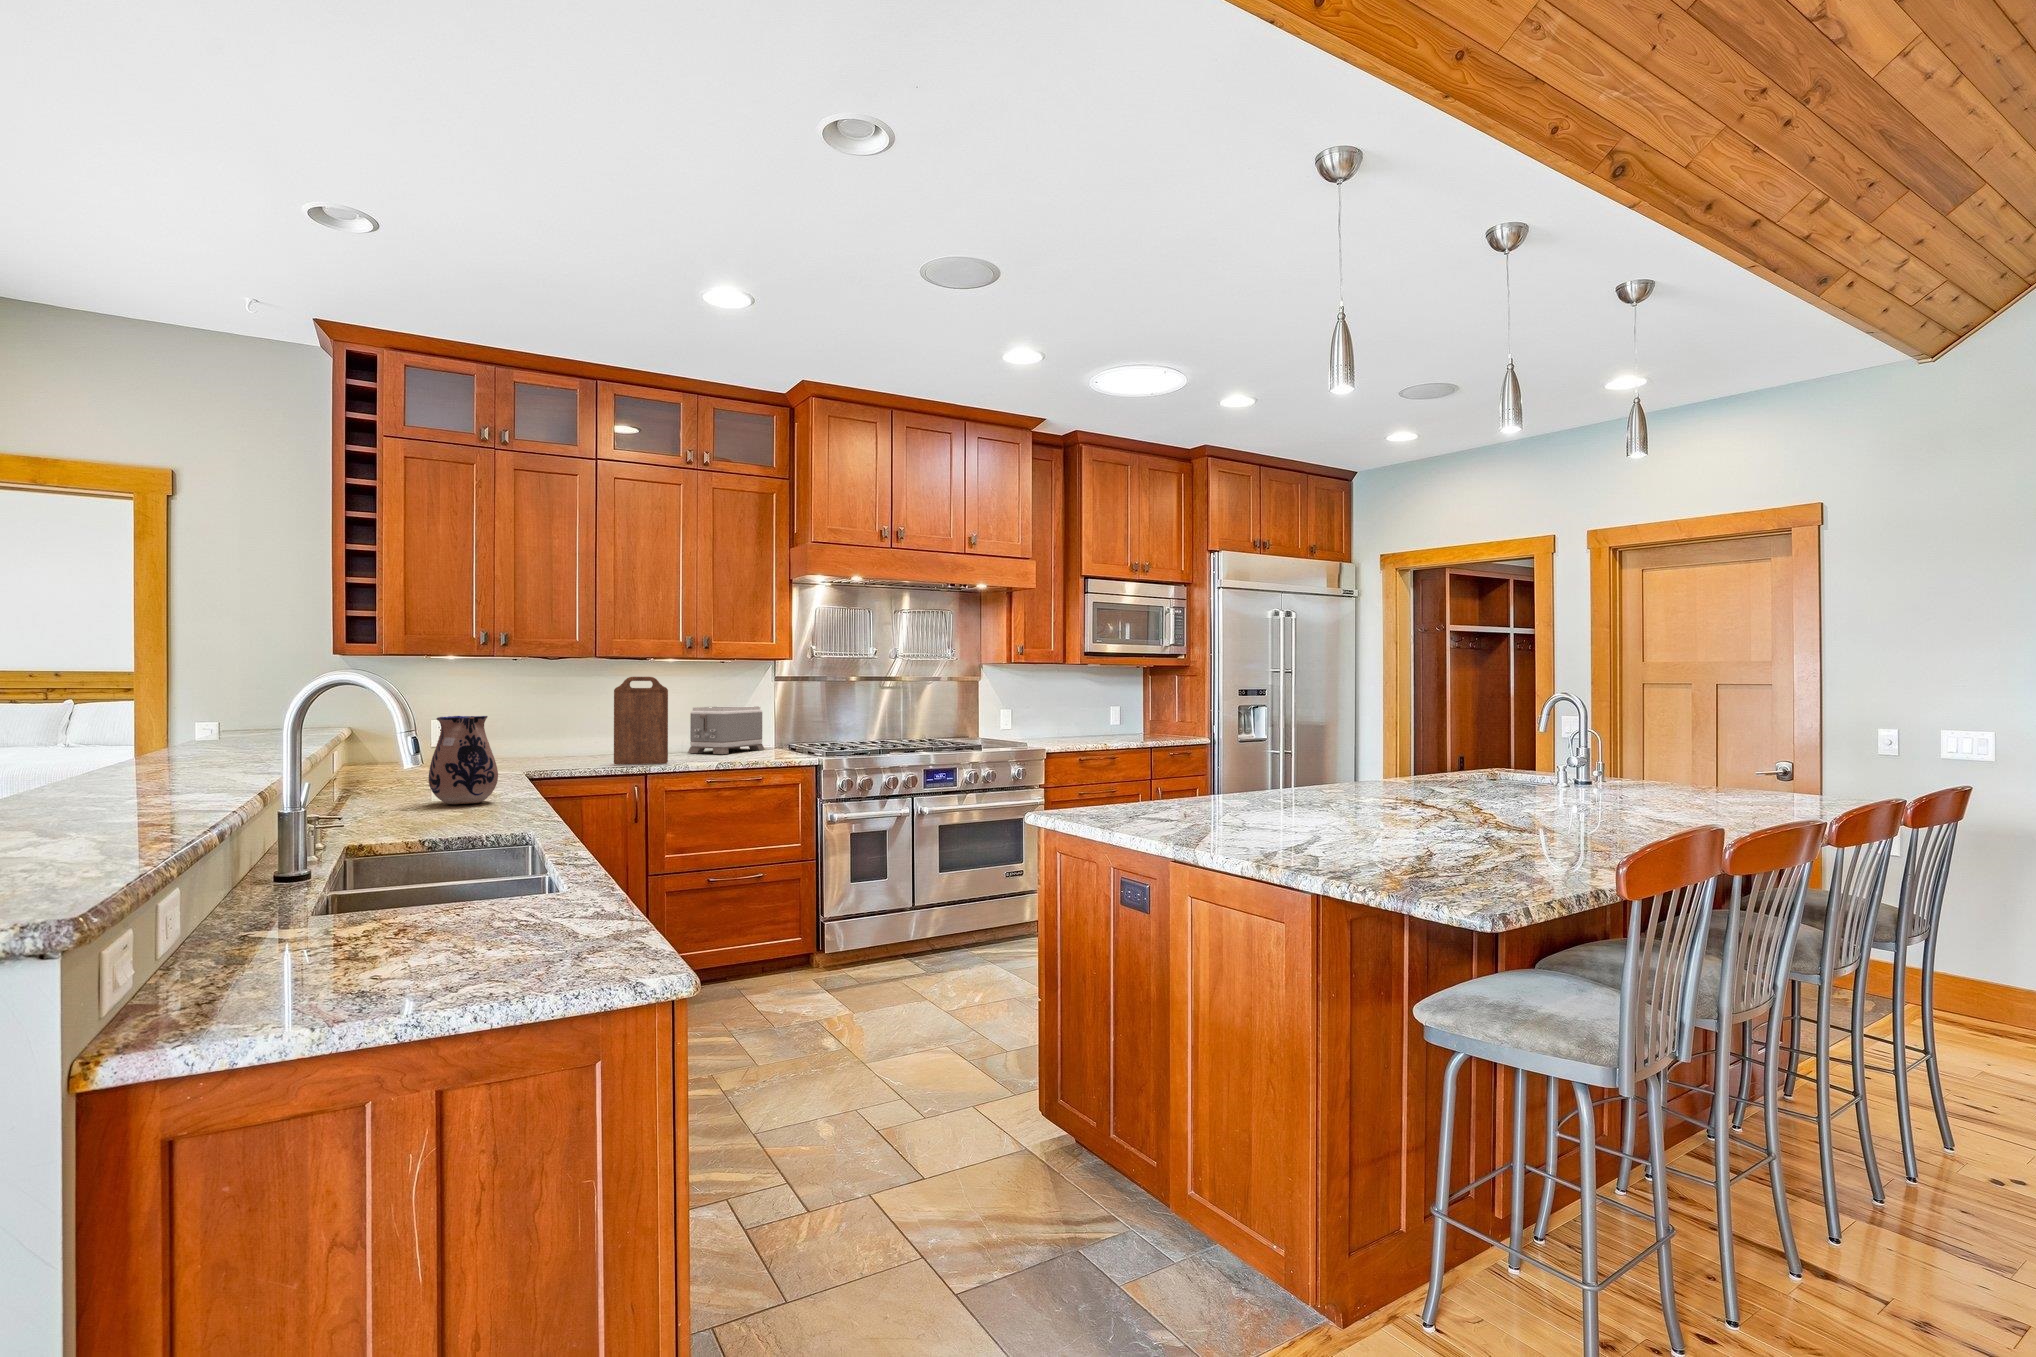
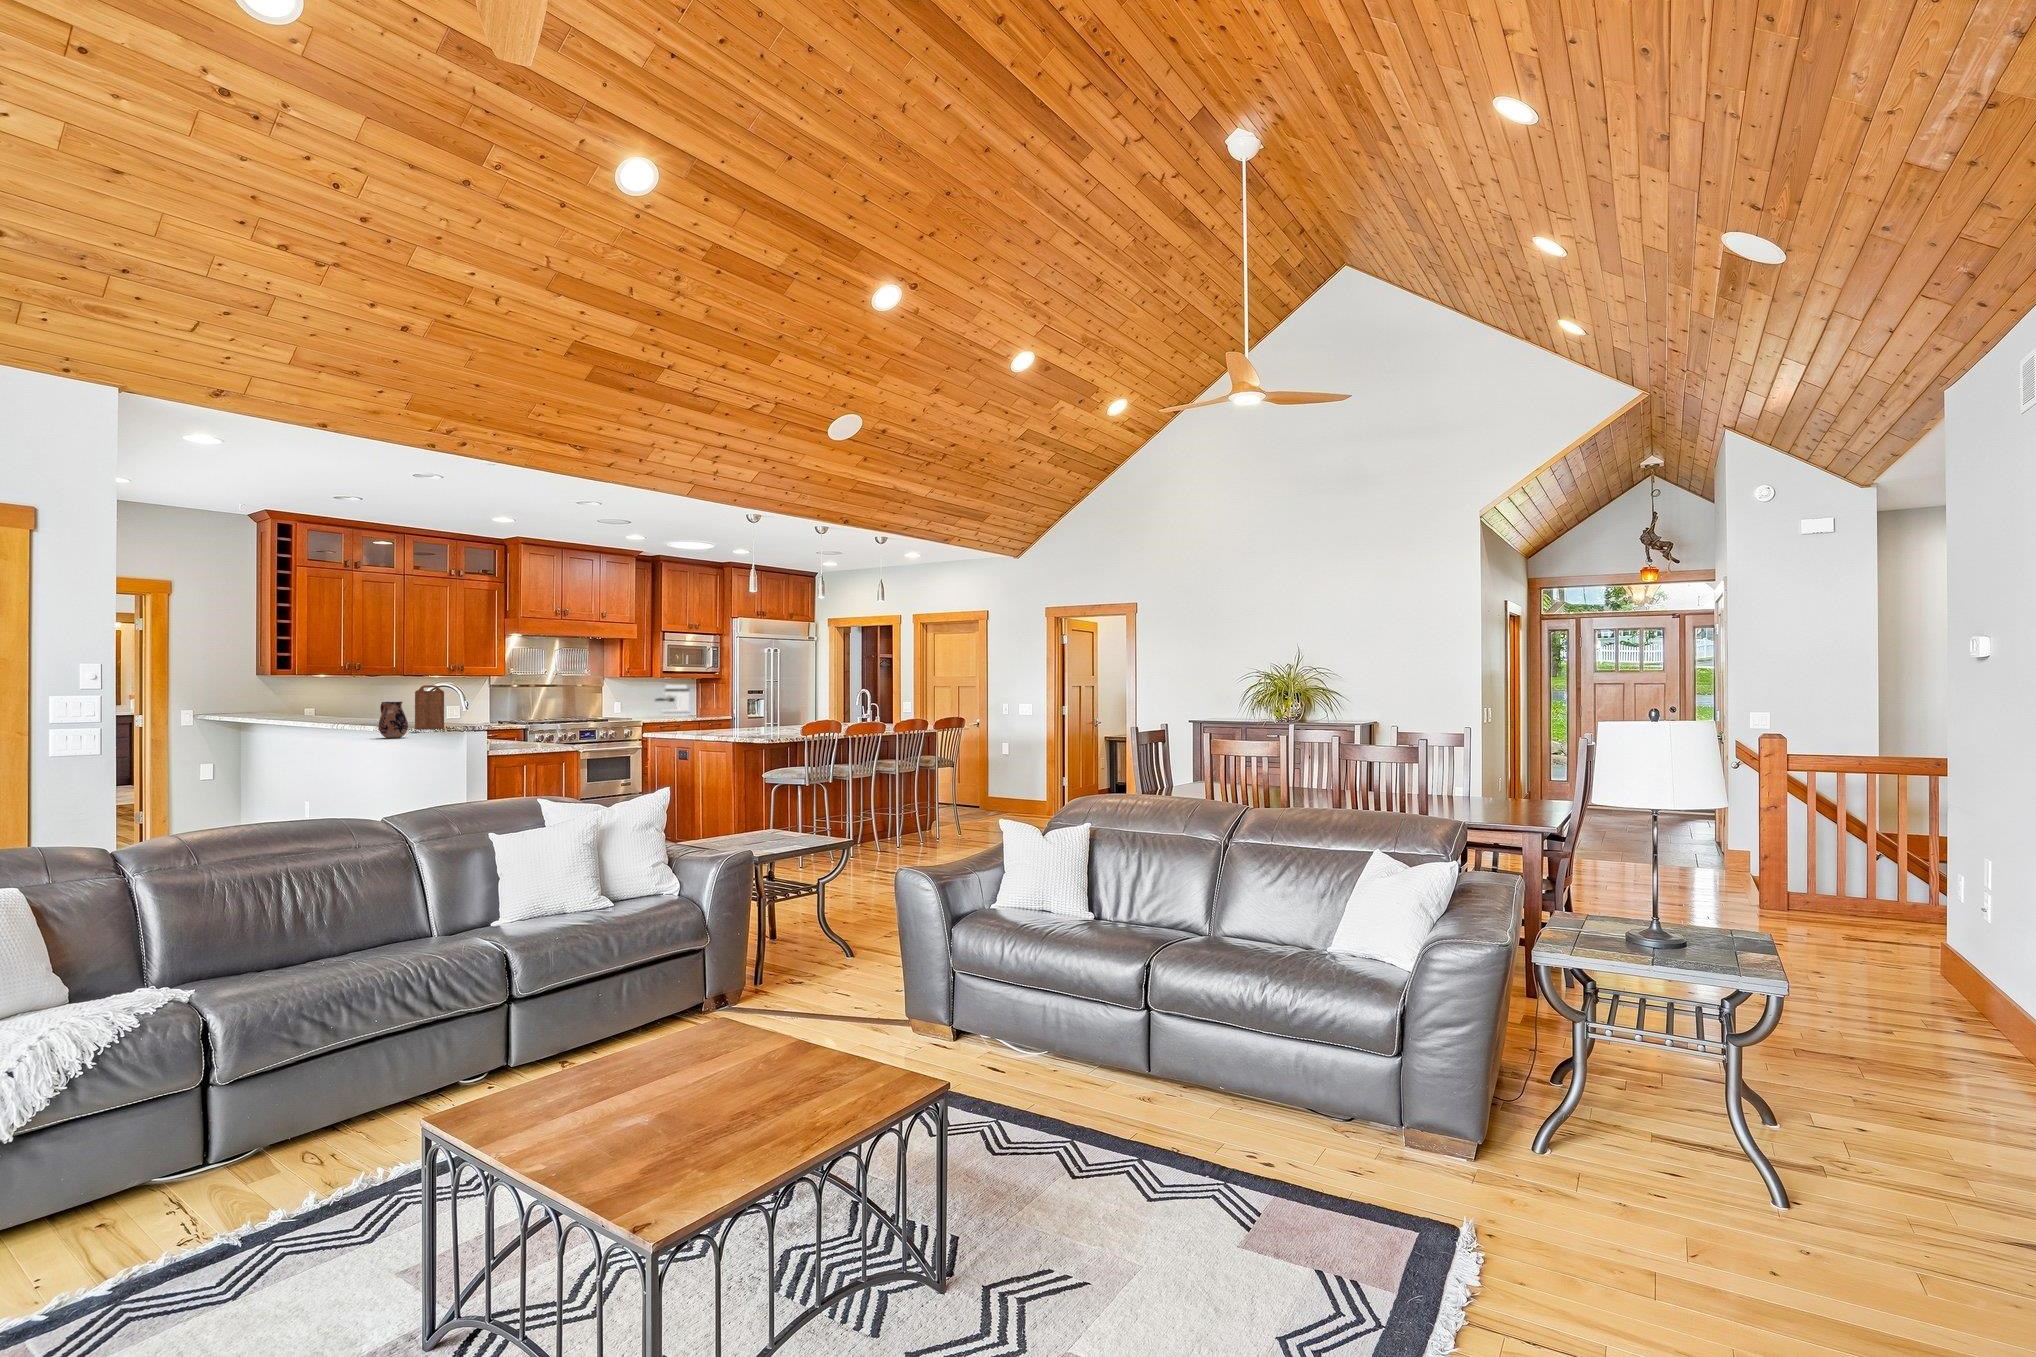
coffee maker: none [1069,677,1130,736] -> present [656,685,690,716]
toaster: present [688,706,765,754] -> none [441,701,483,726]

